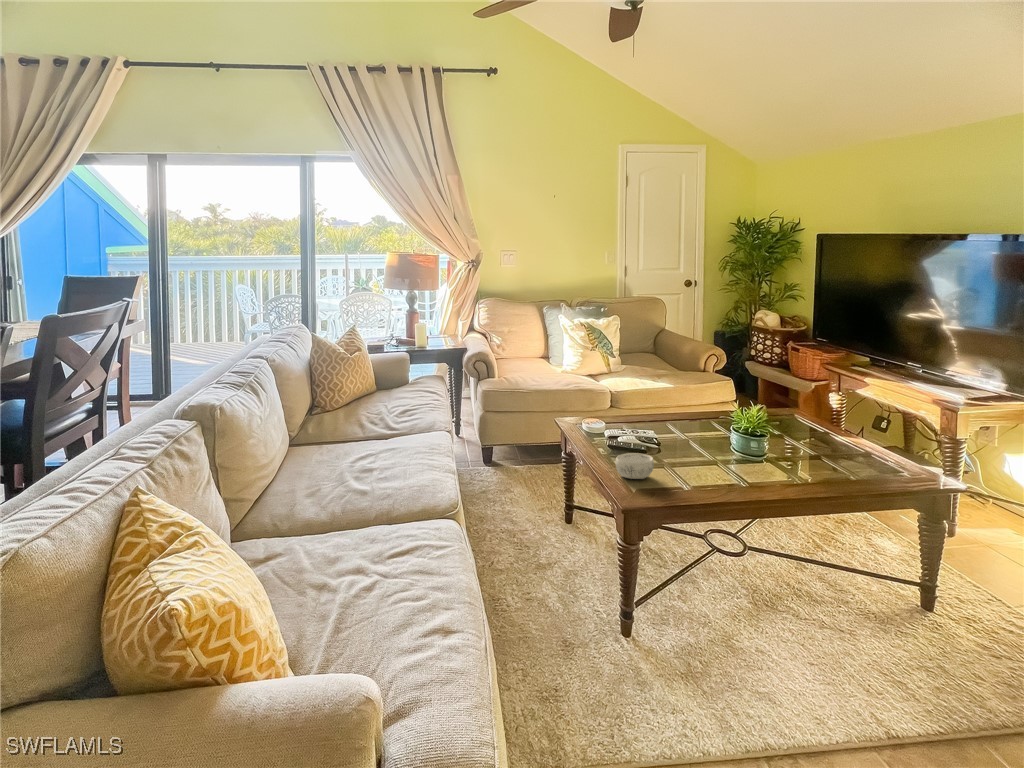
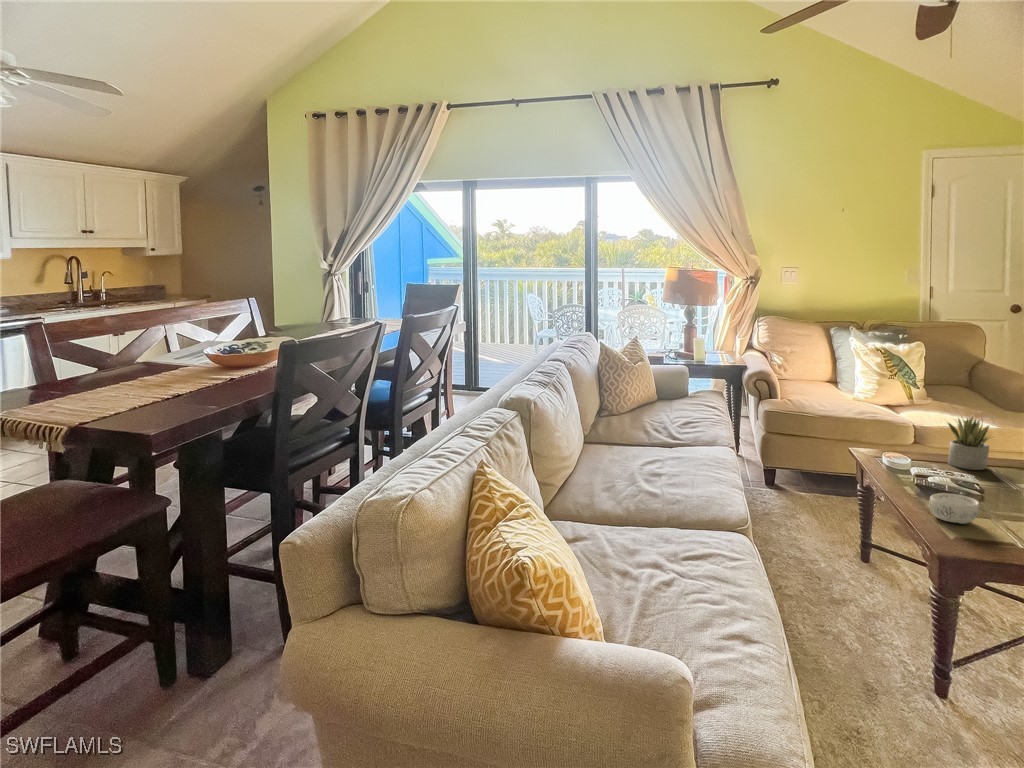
succulent plant: none [631,379,667,428] -> present [948,415,989,470]

